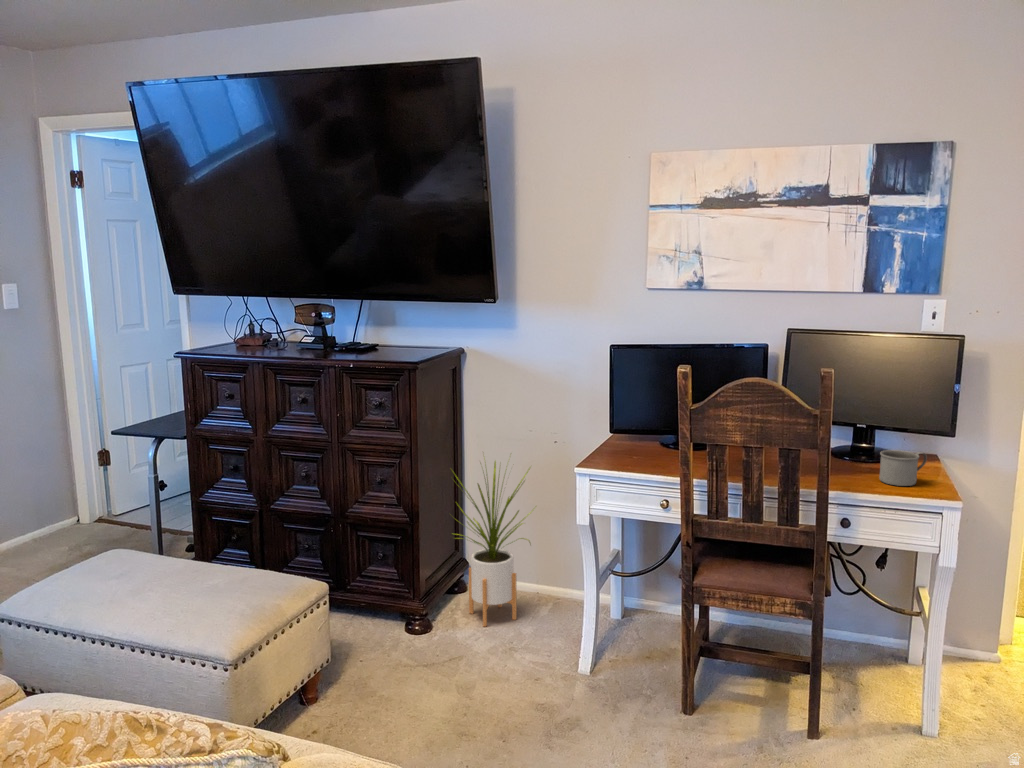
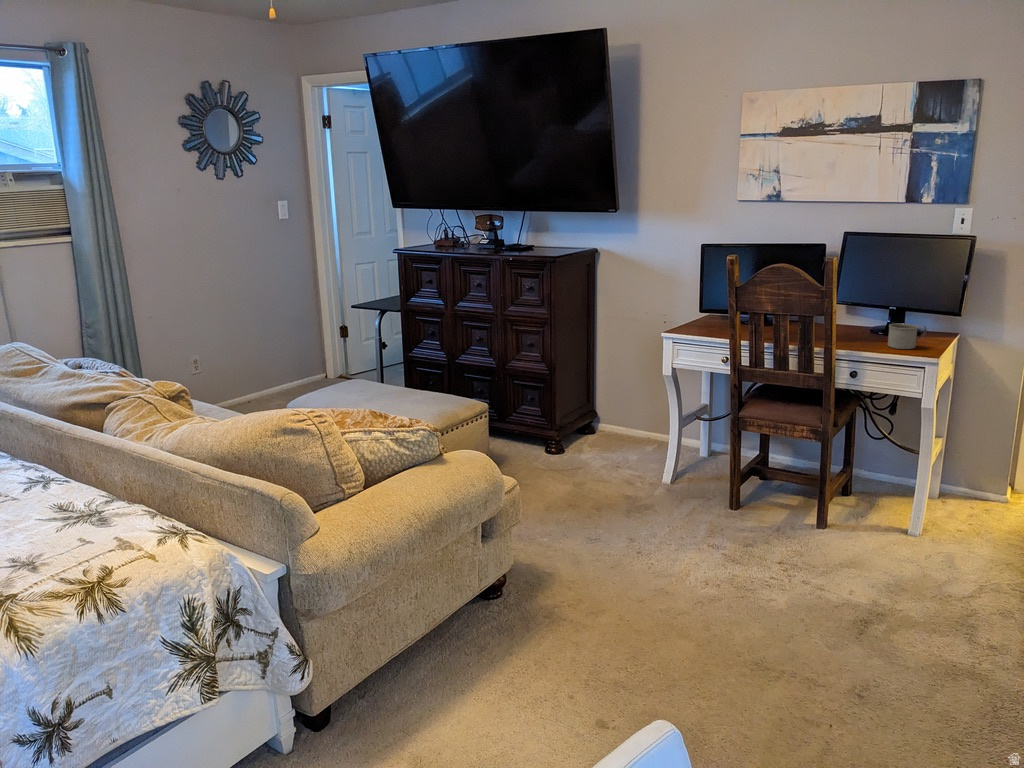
house plant: present [452,461,530,627] -> none [579,325,646,453]

